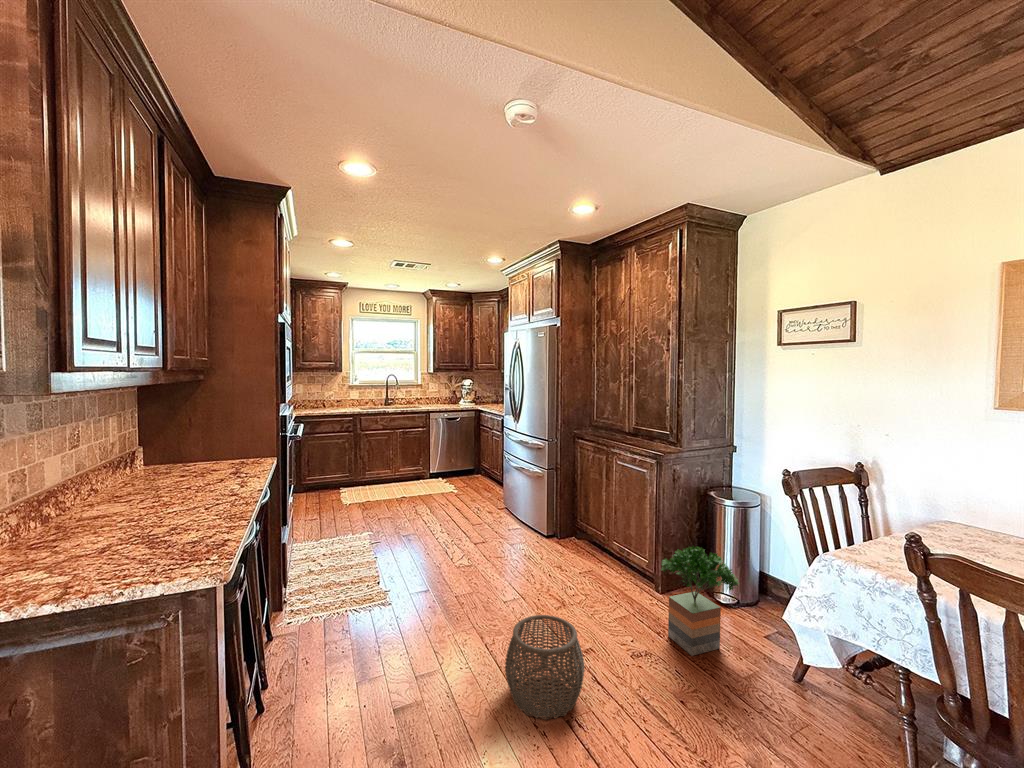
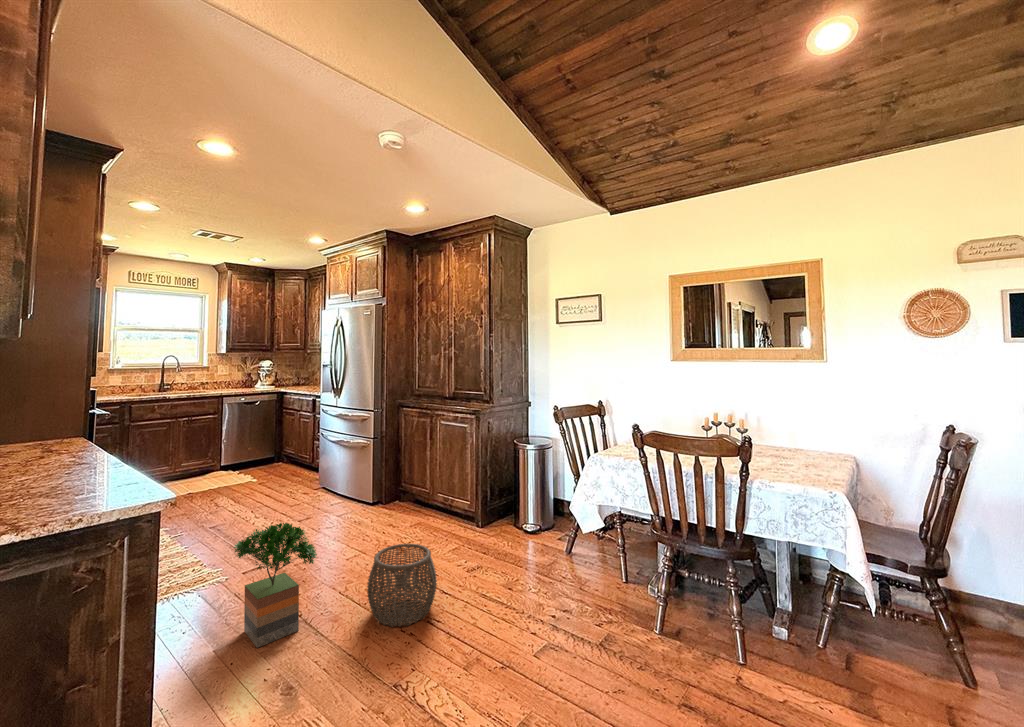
potted tree: present [661,546,739,656] -> present [233,523,317,648]

